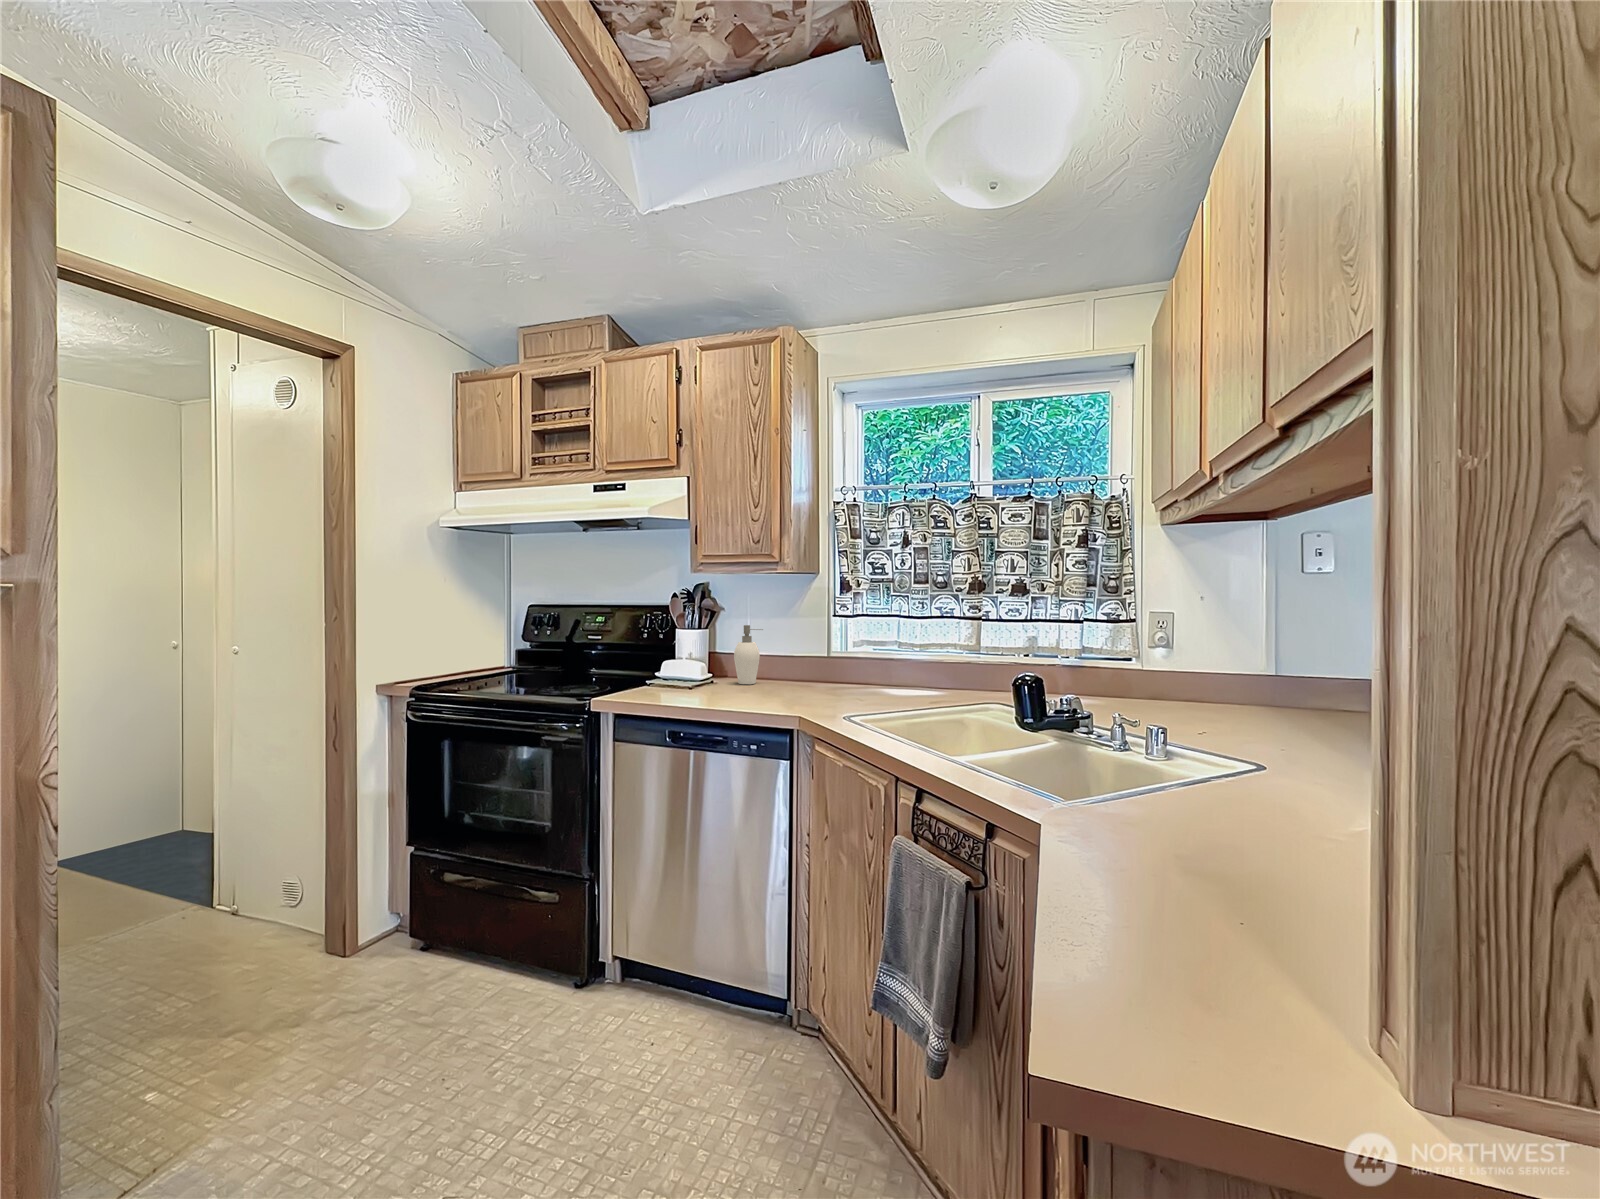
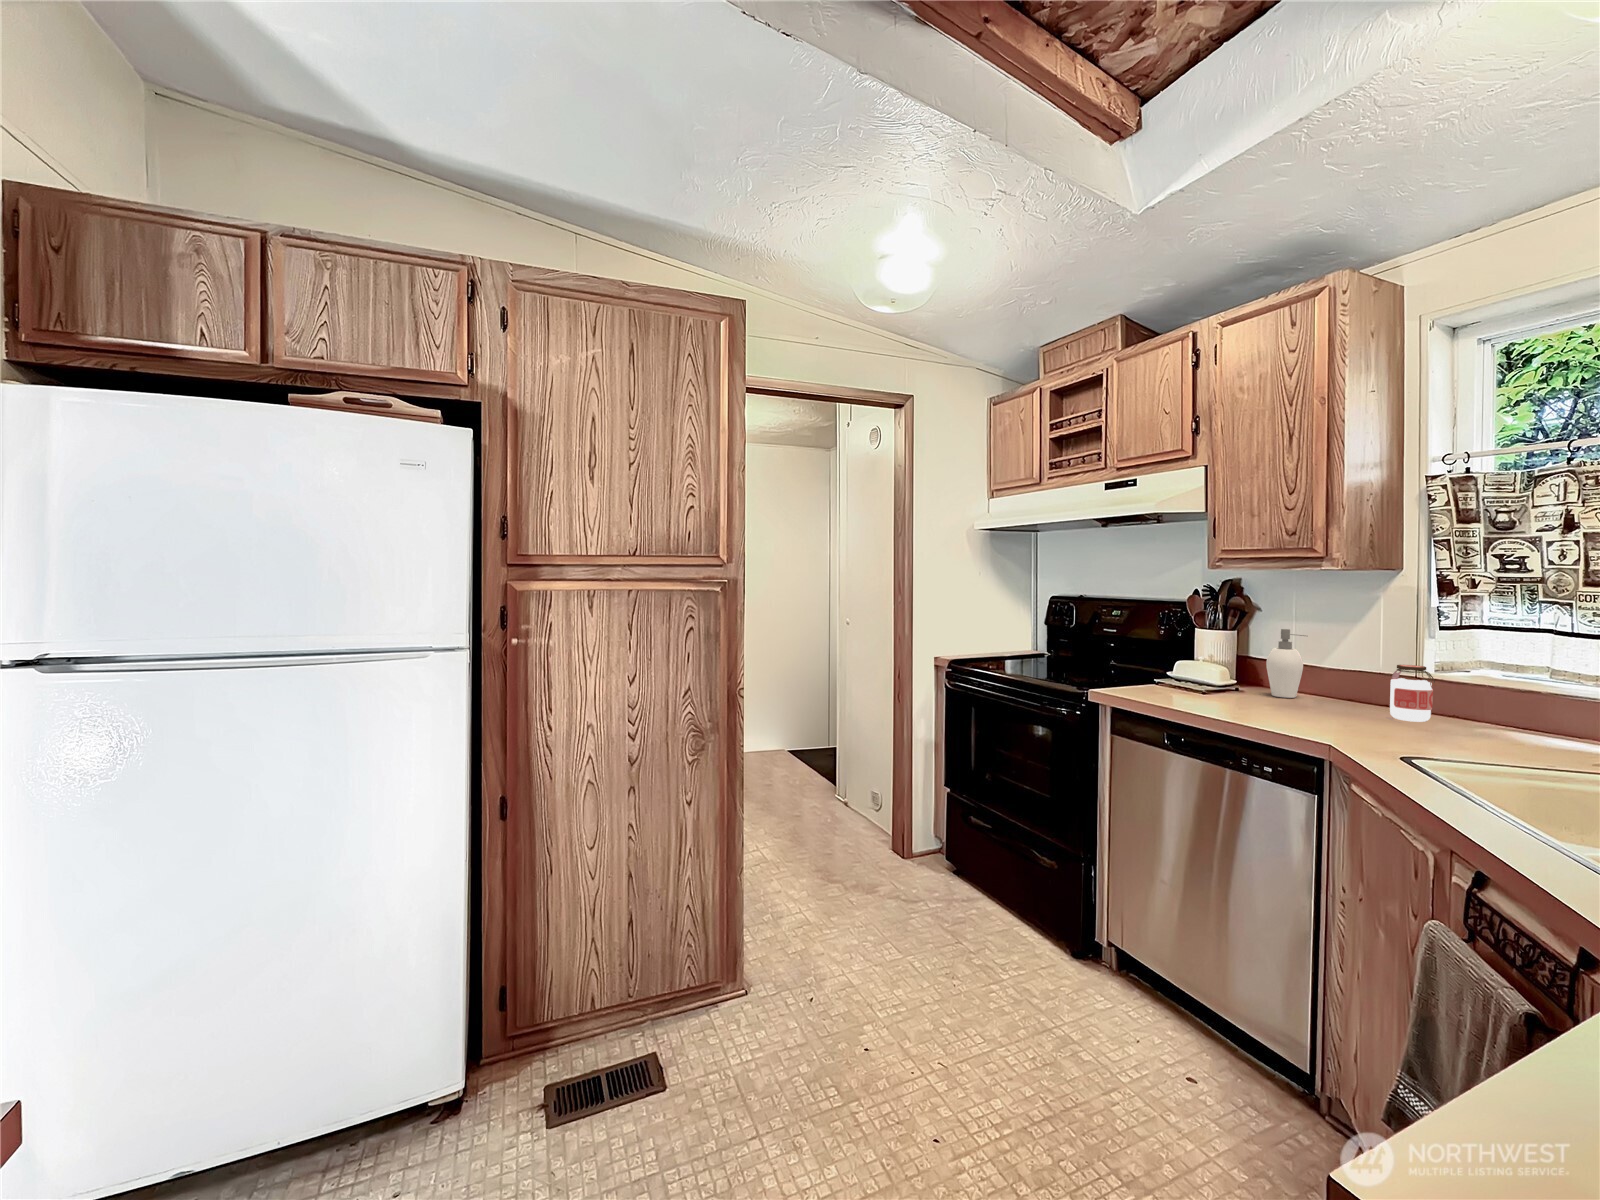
jar: none [820,647,845,691] -> present [1390,665,1435,722]

